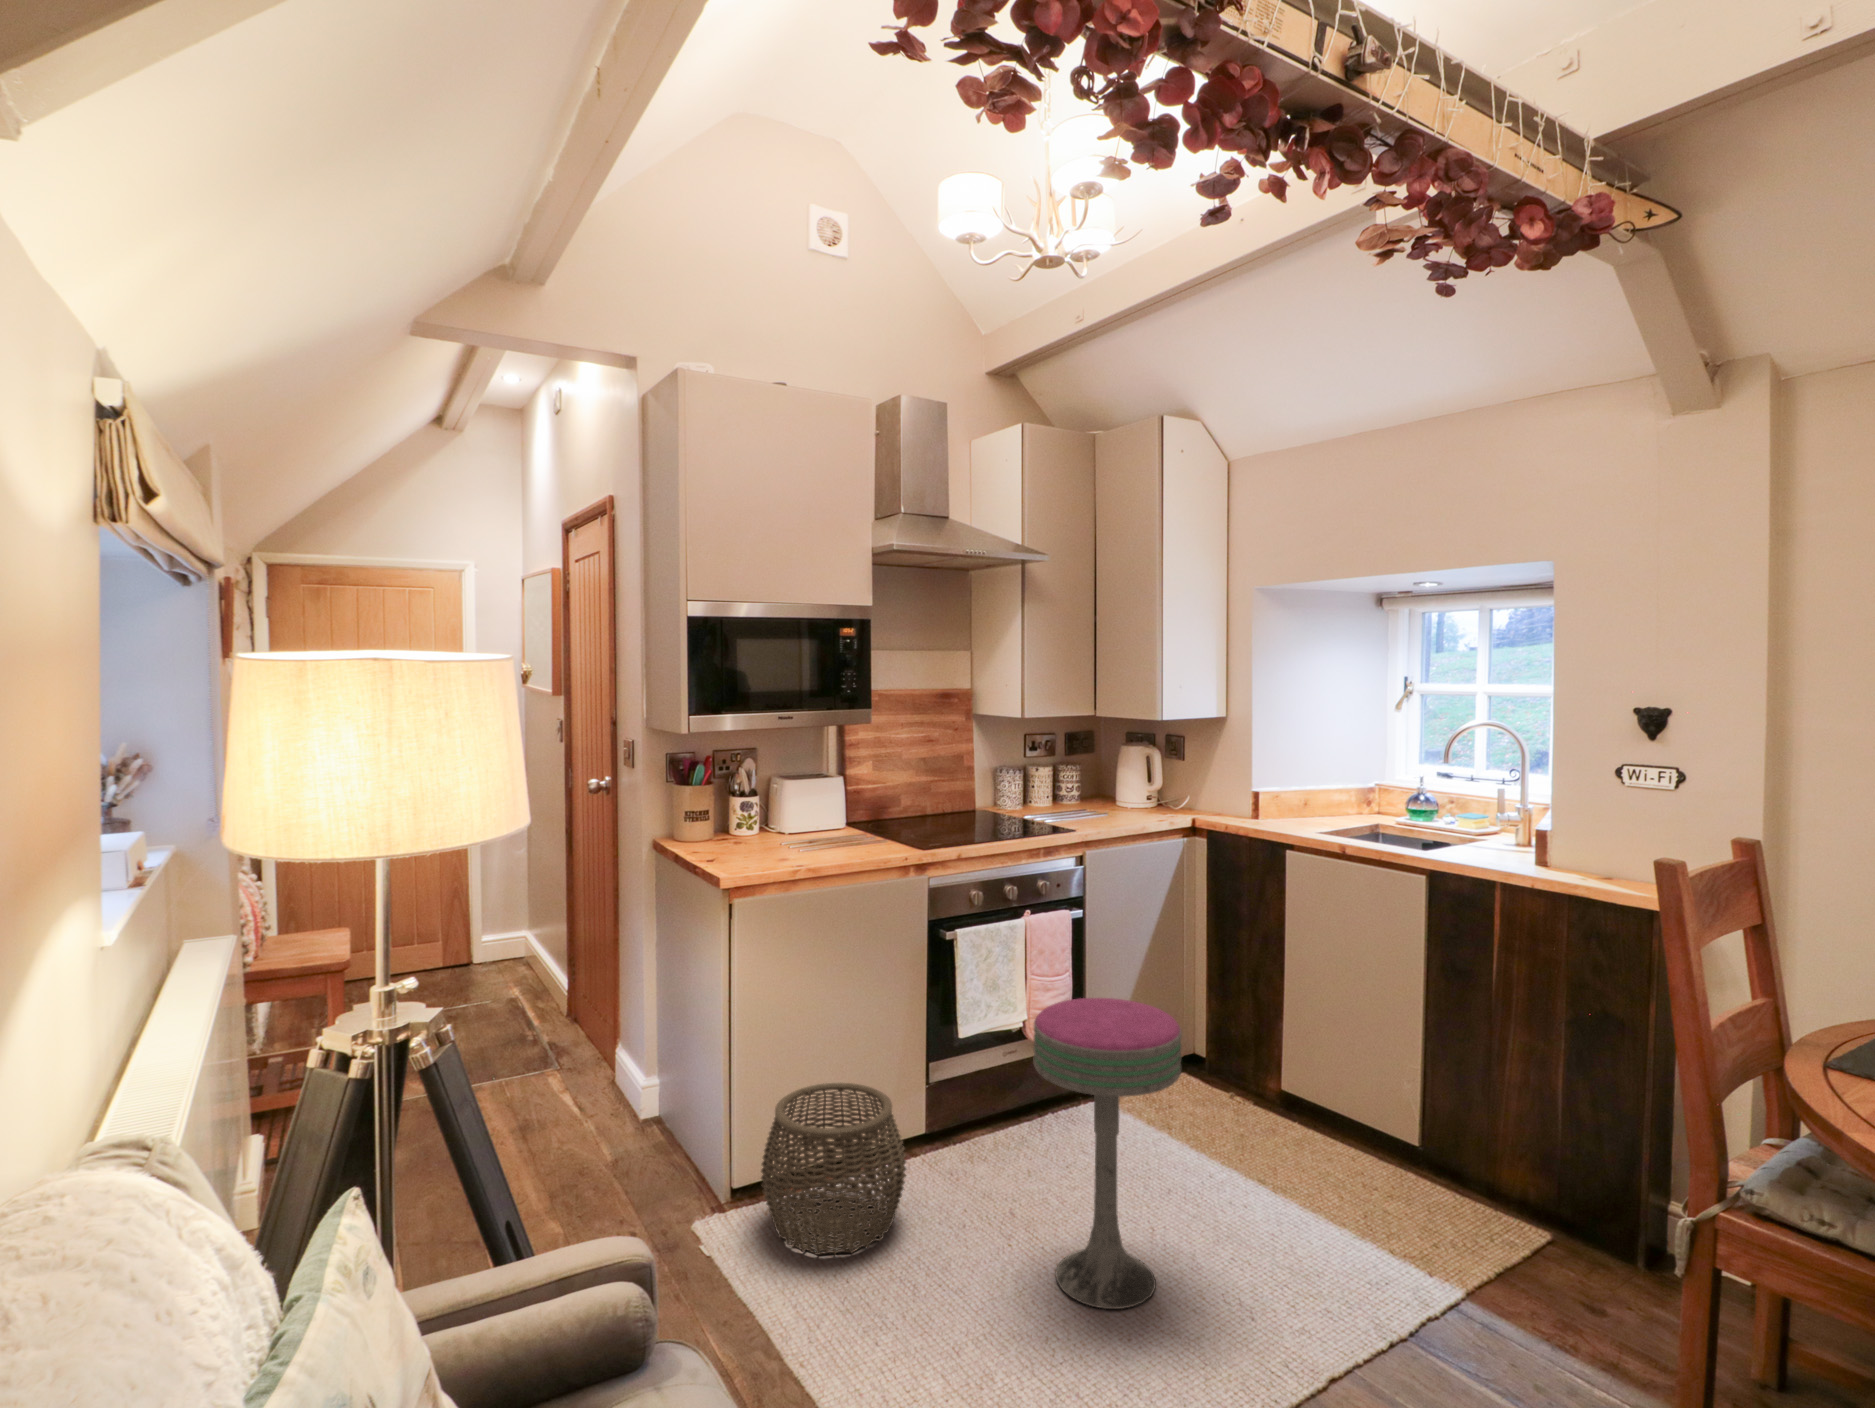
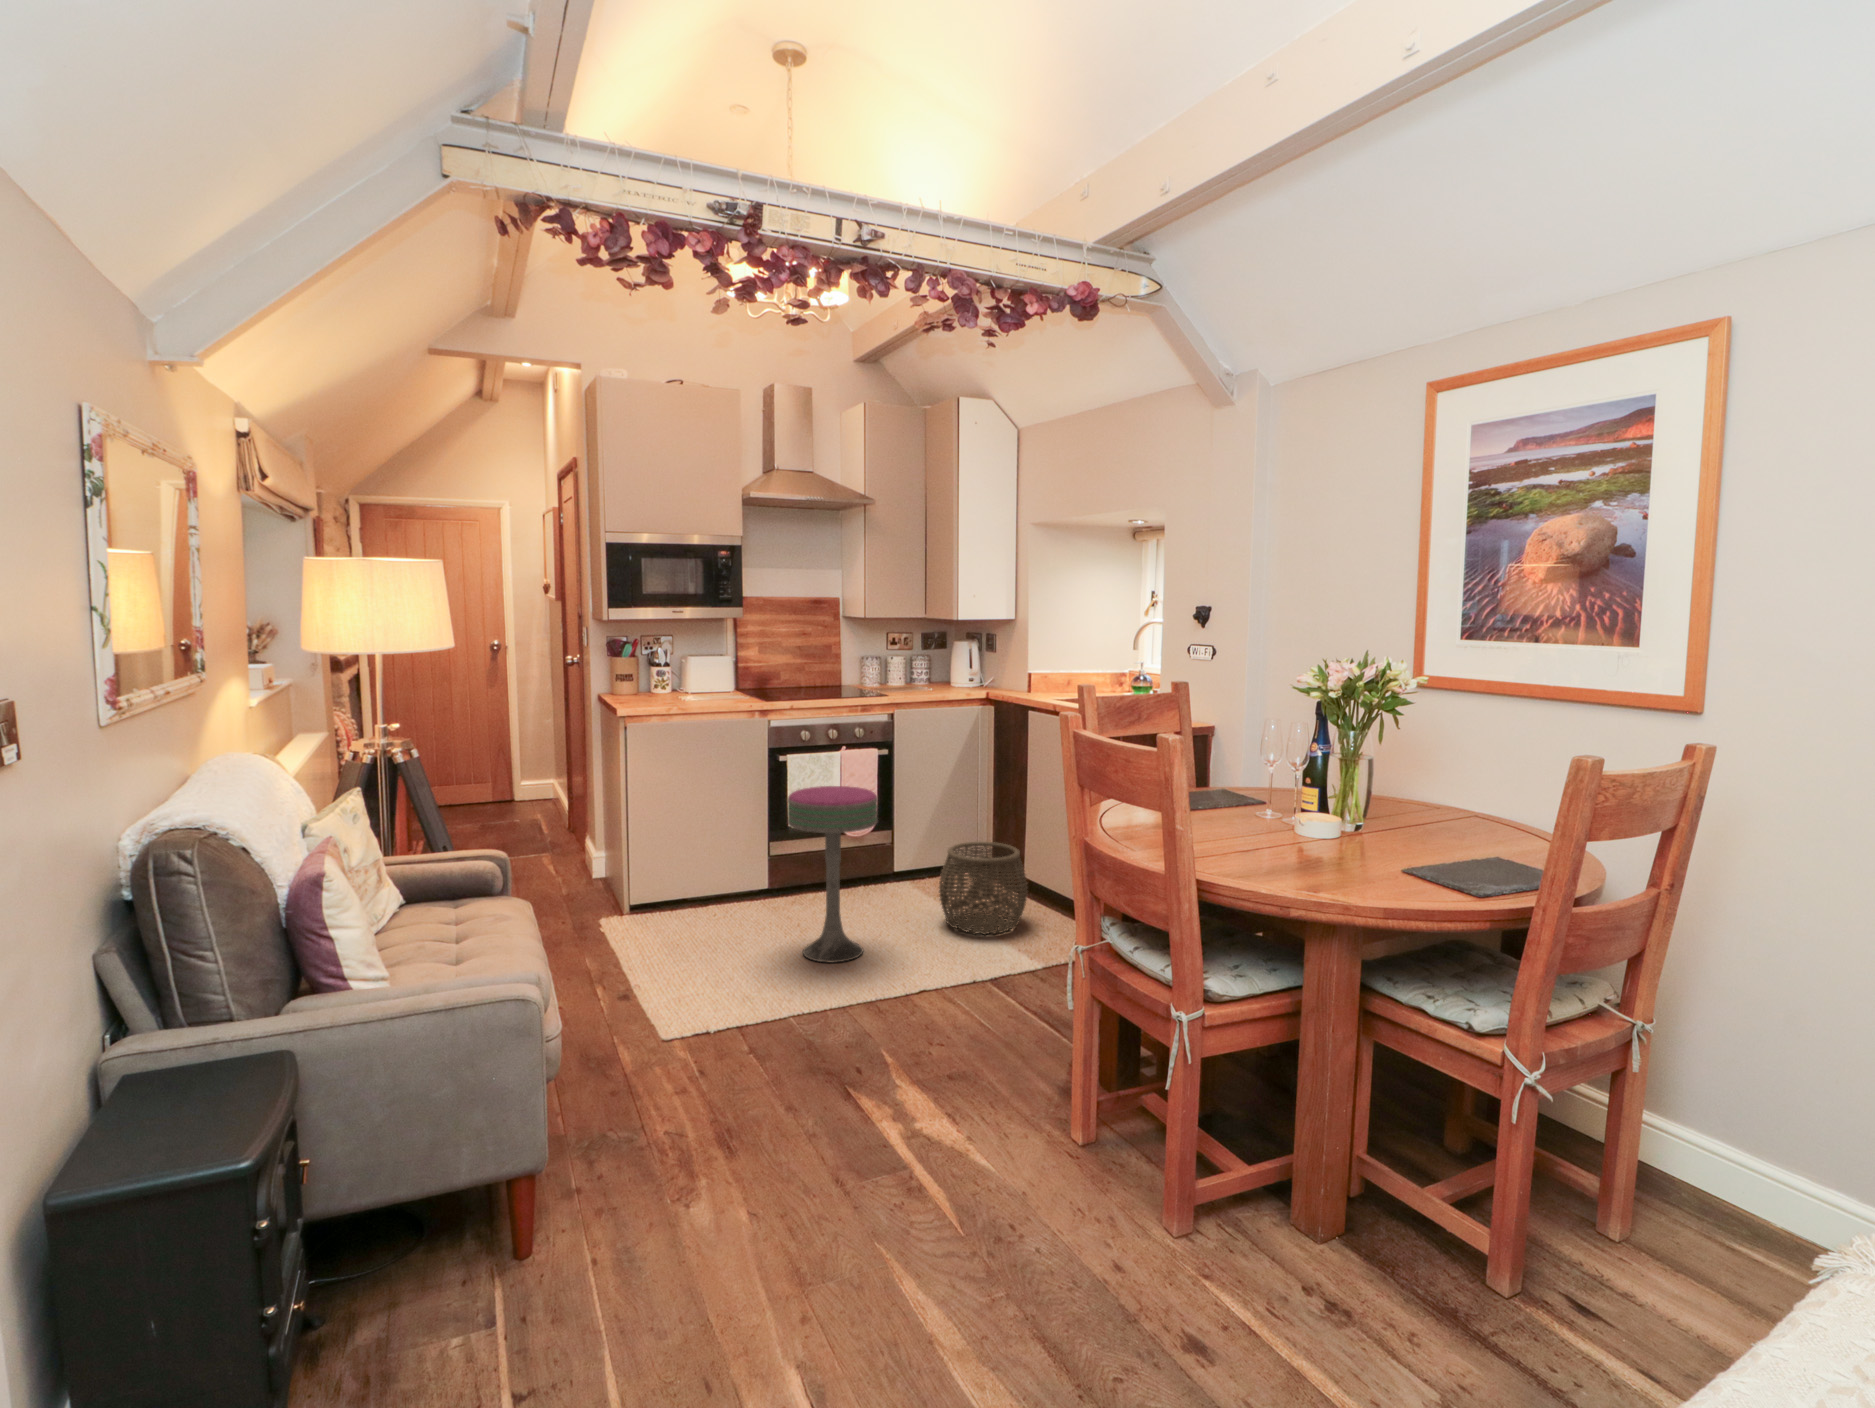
woven basket: present [761,1083,906,1255] -> present [939,842,1028,934]

